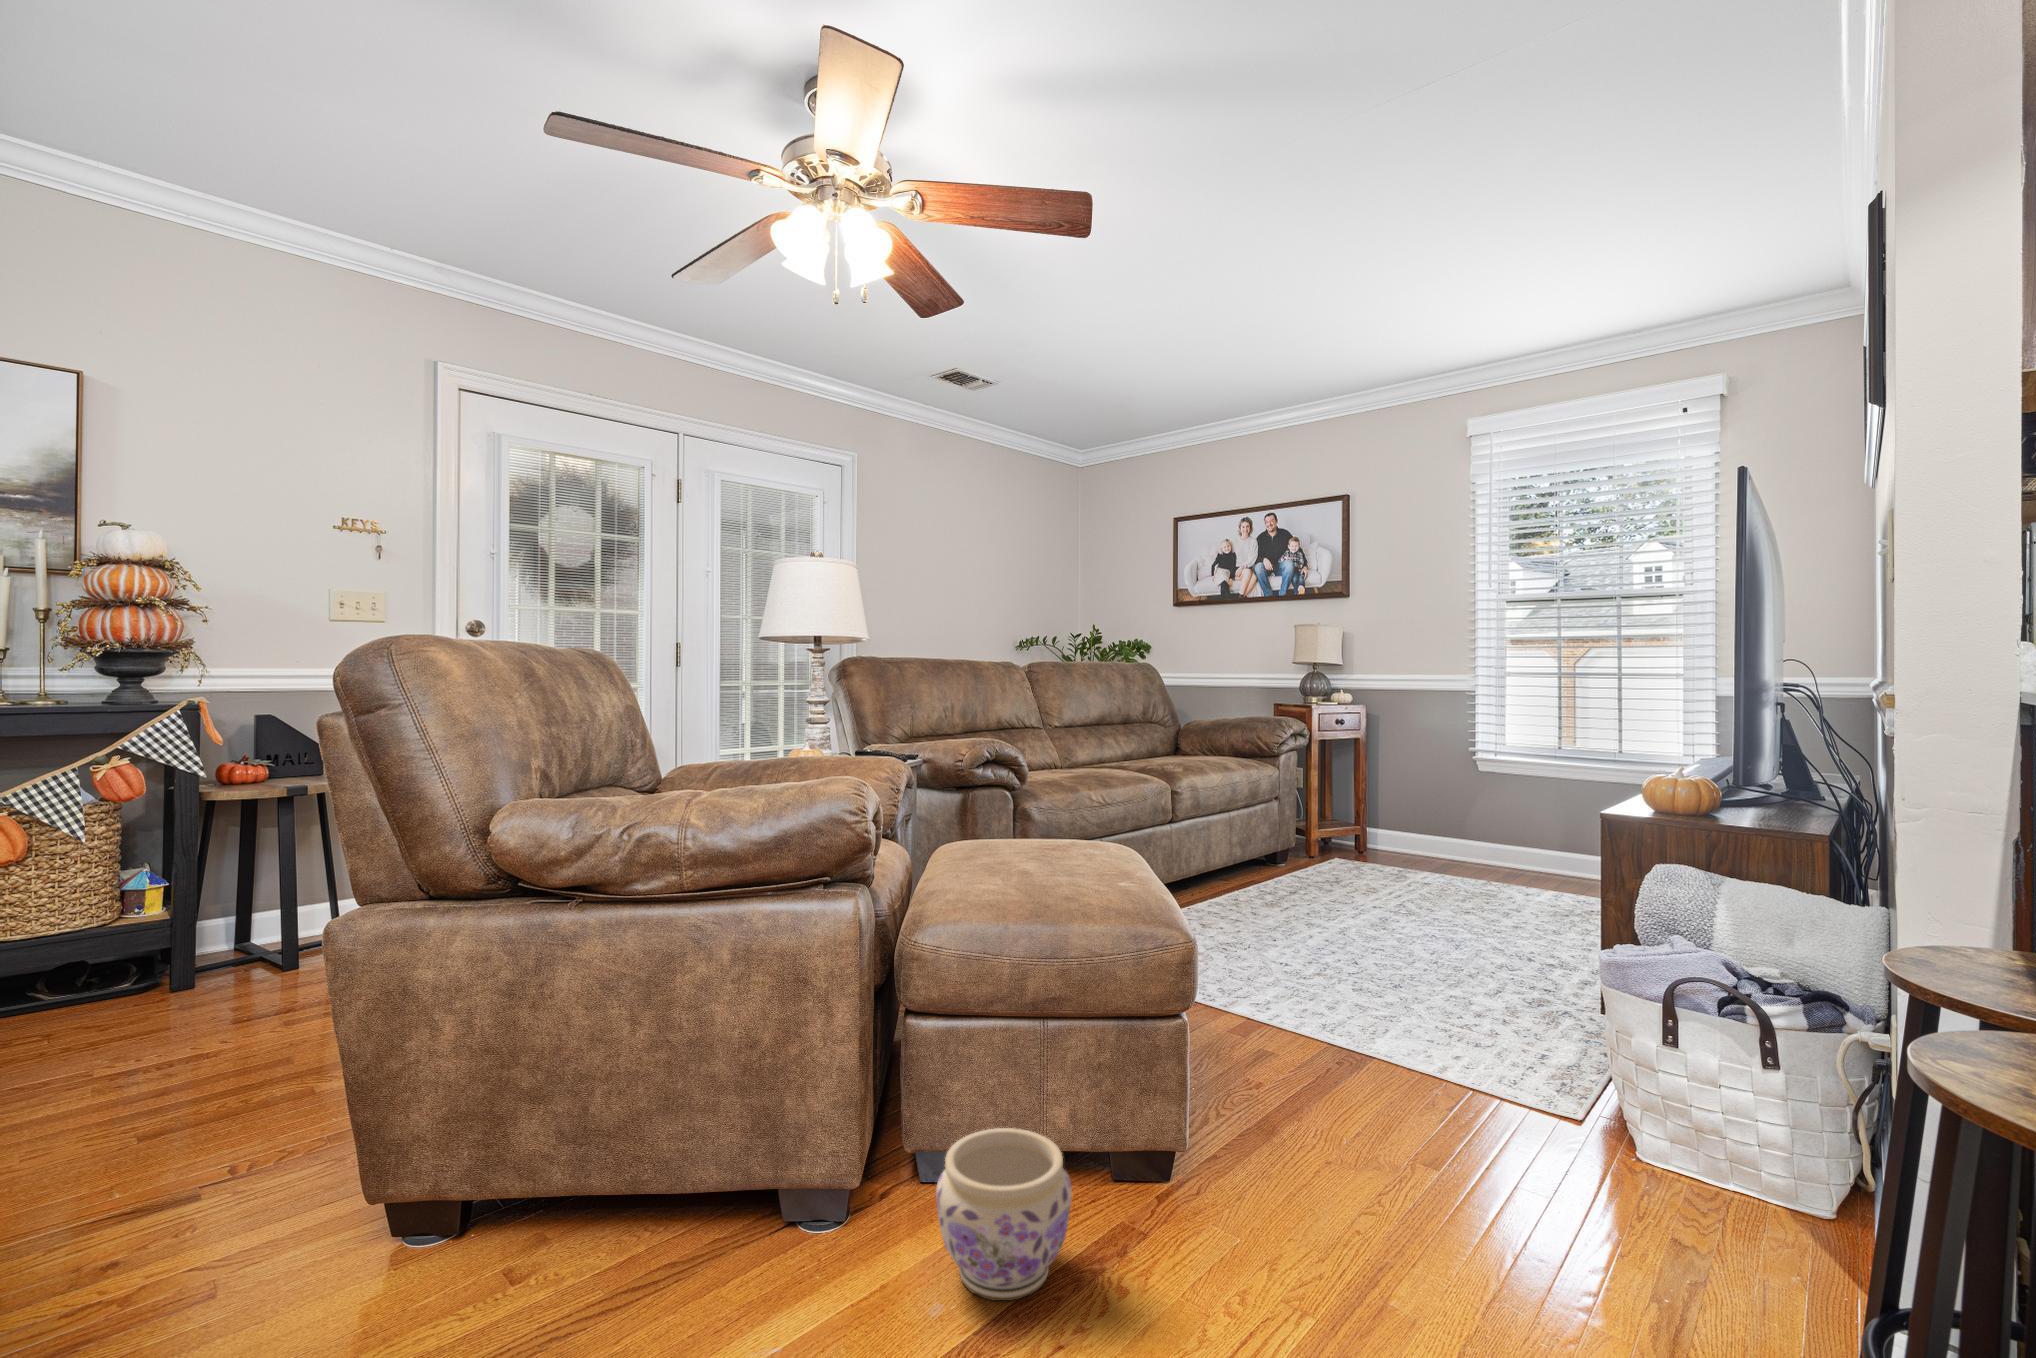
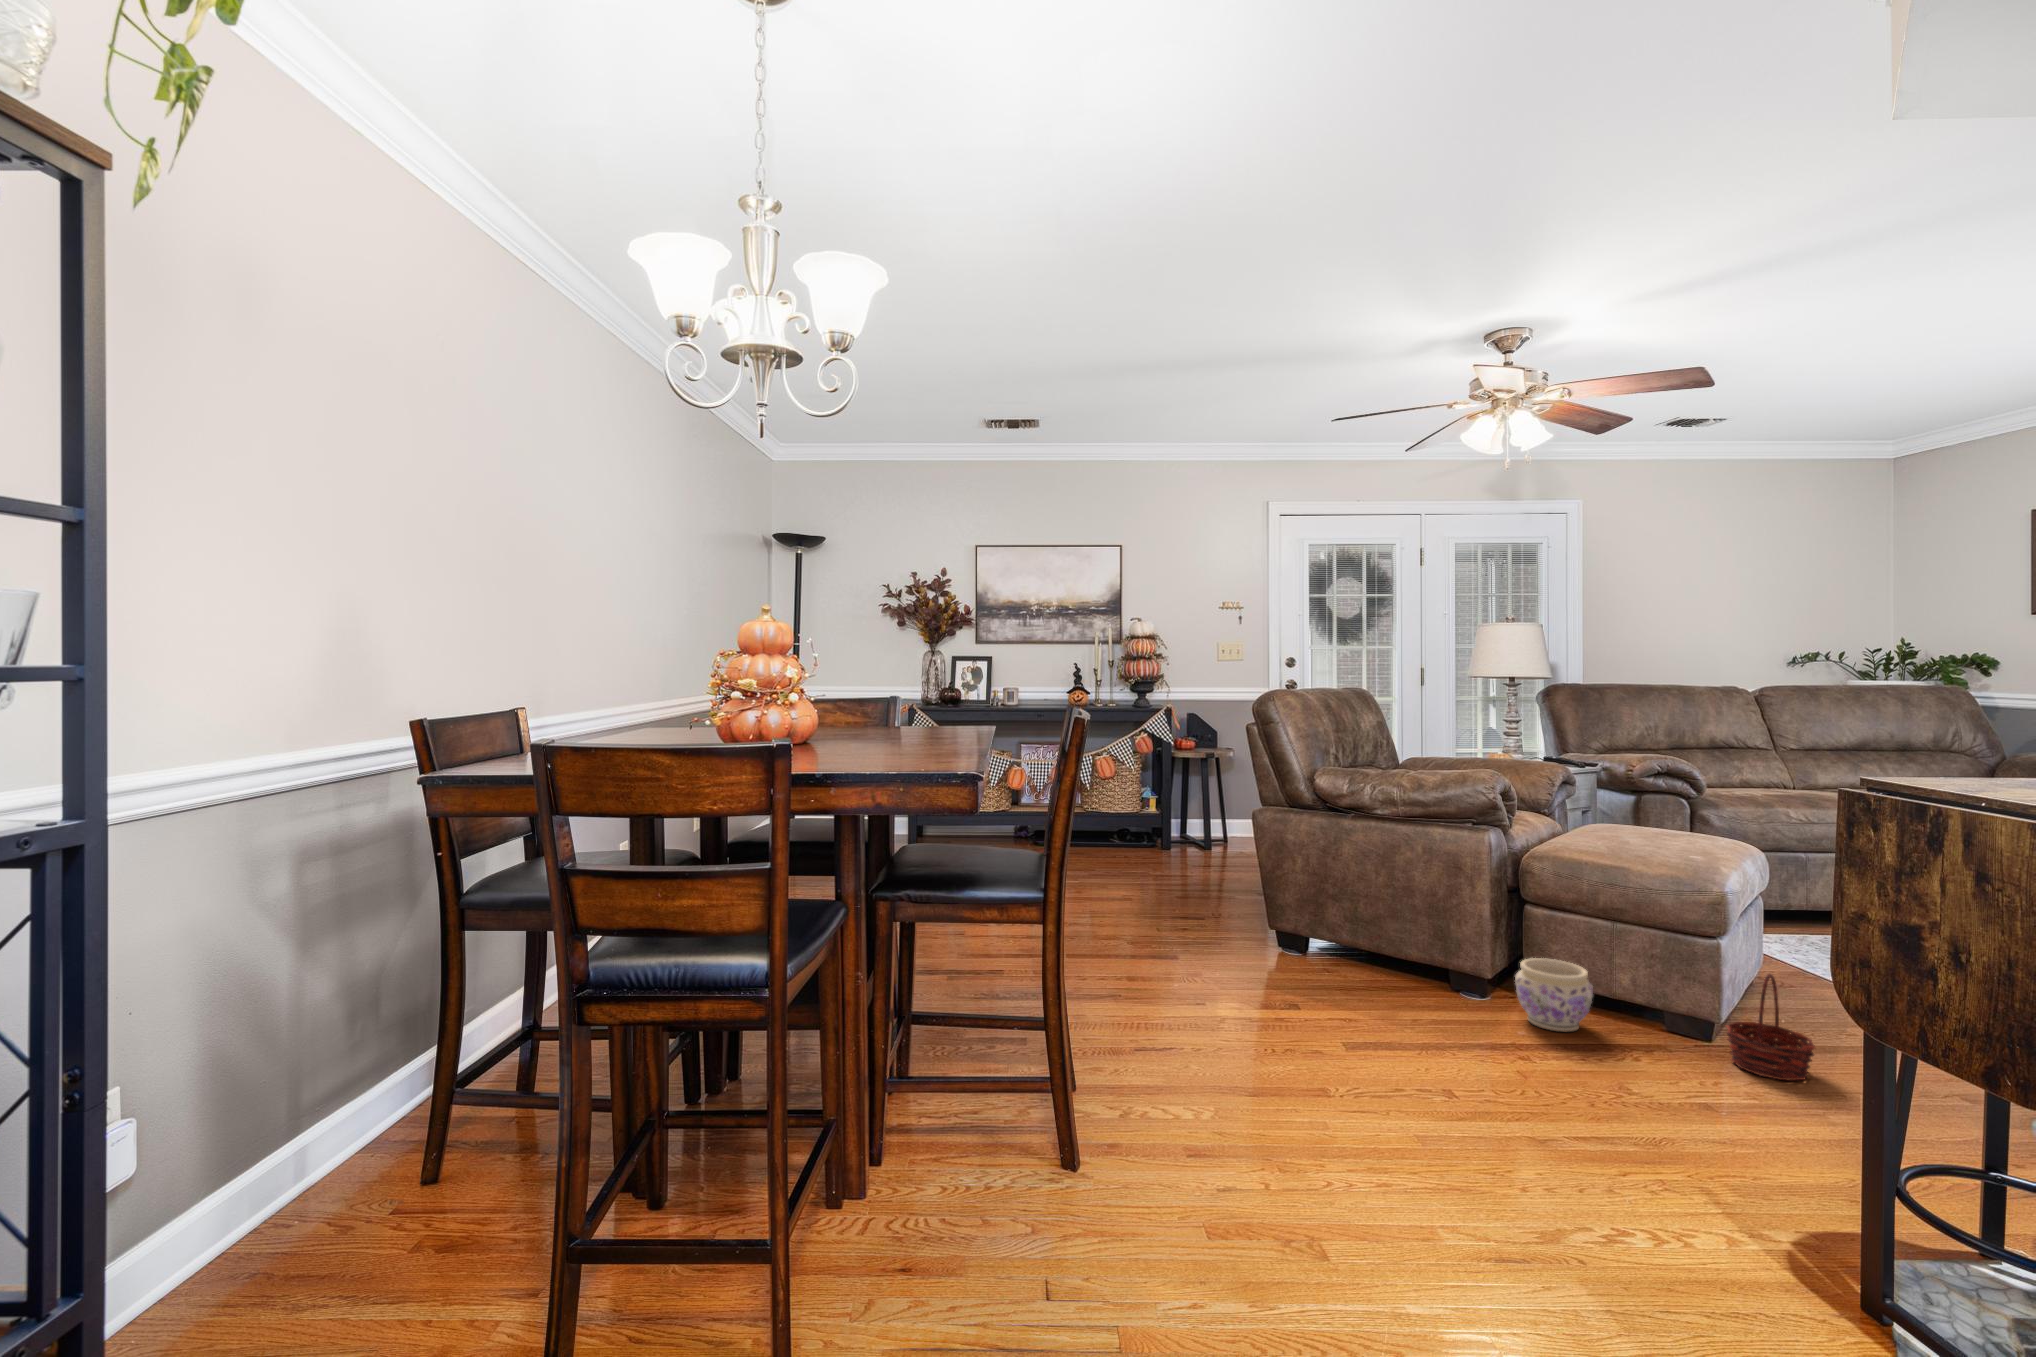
basket: none [1258,1076,1382,1270] -> present [1726,974,1815,1081]

